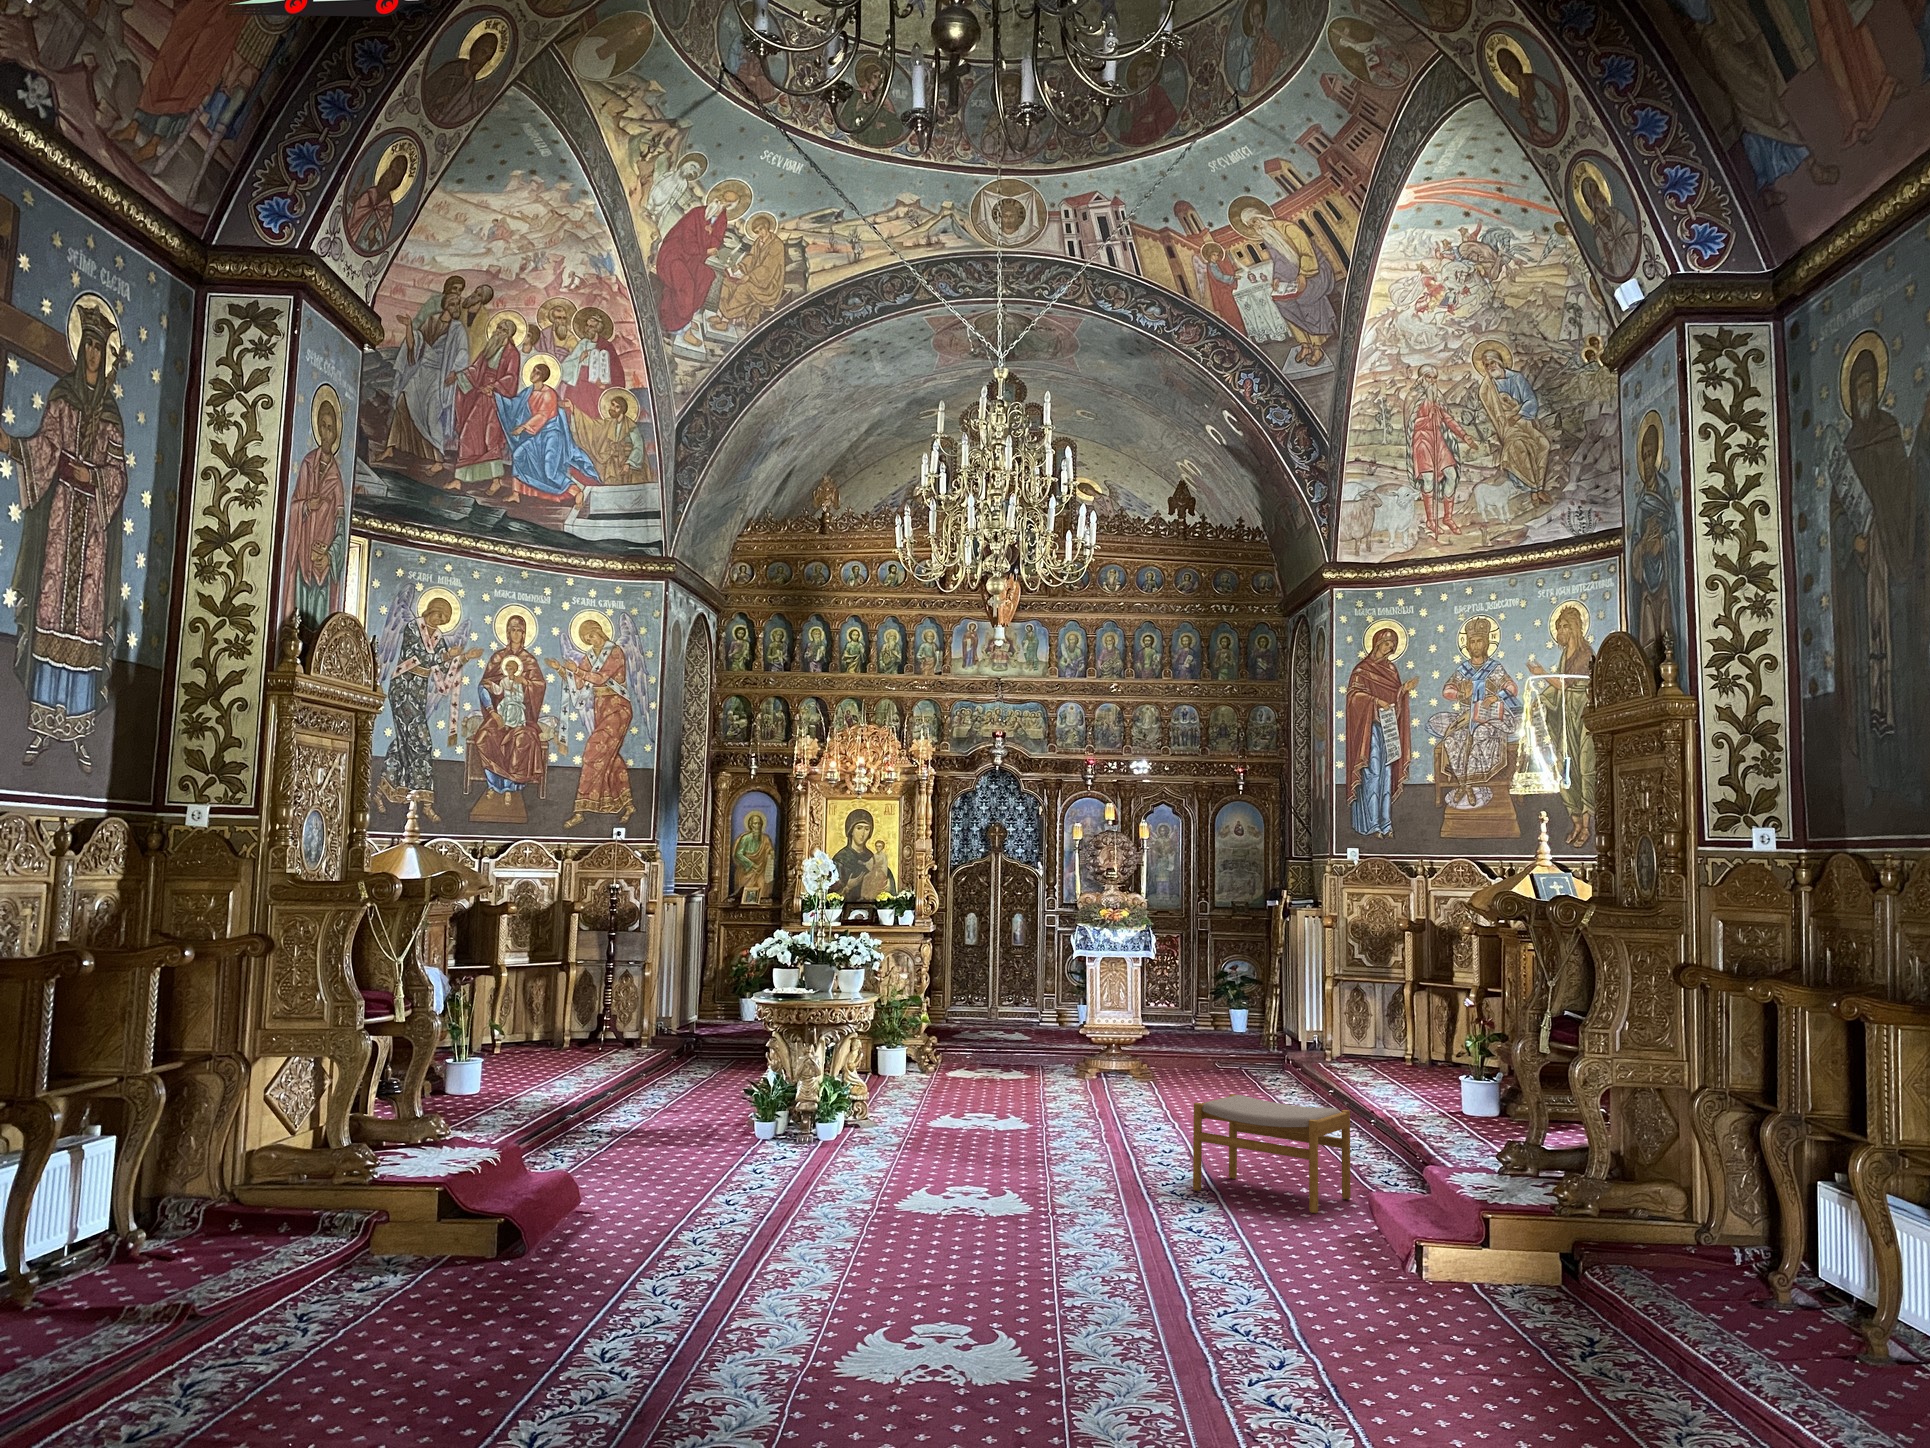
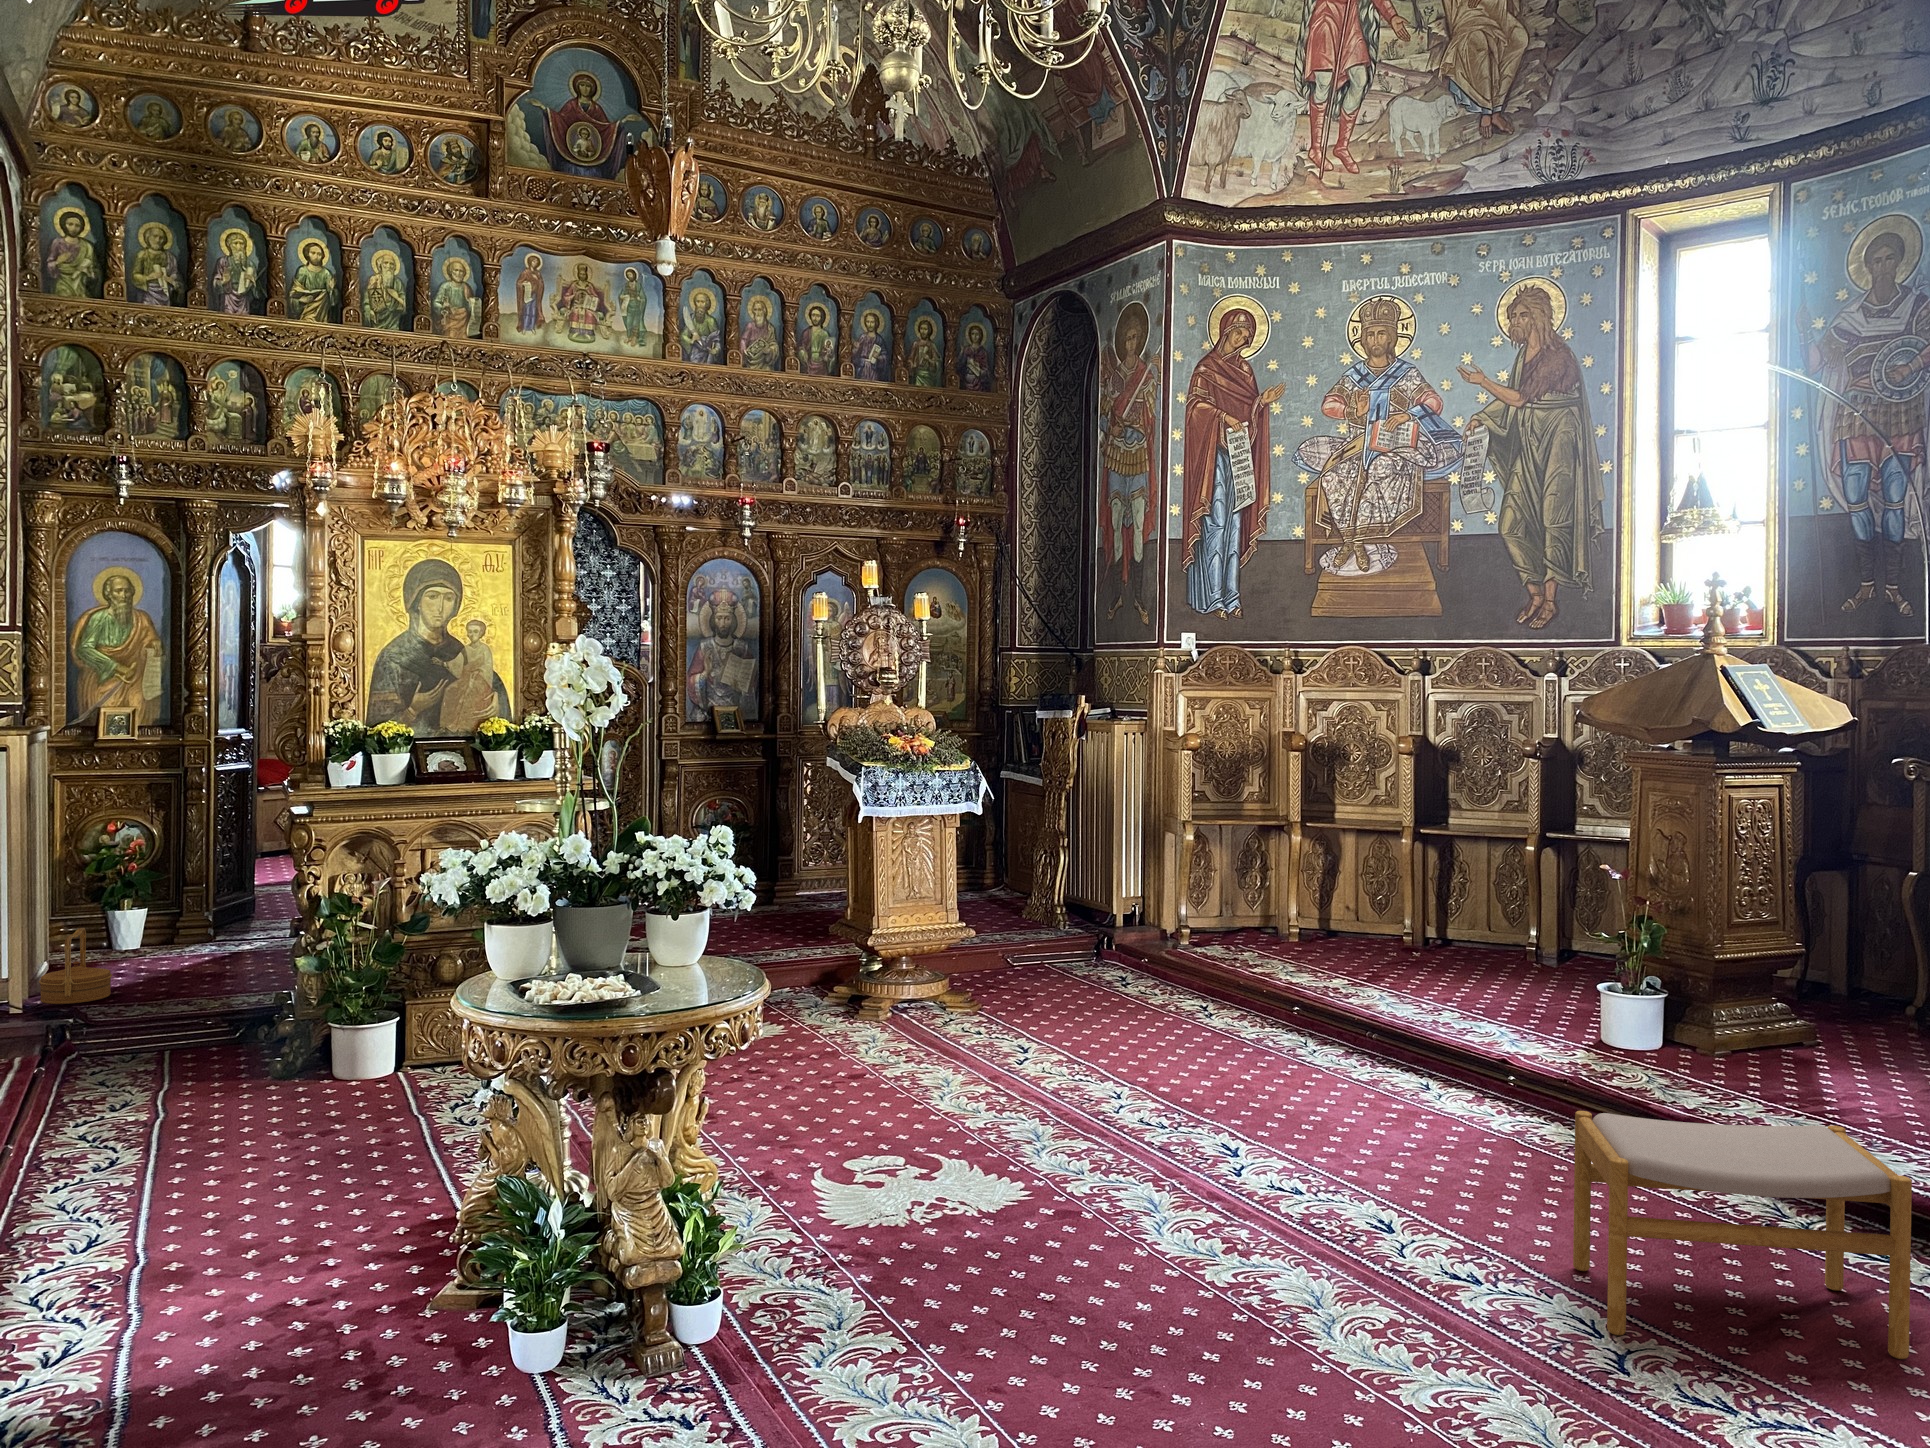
woven basket: none [690,993,722,1029] -> present [39,928,112,1004]

